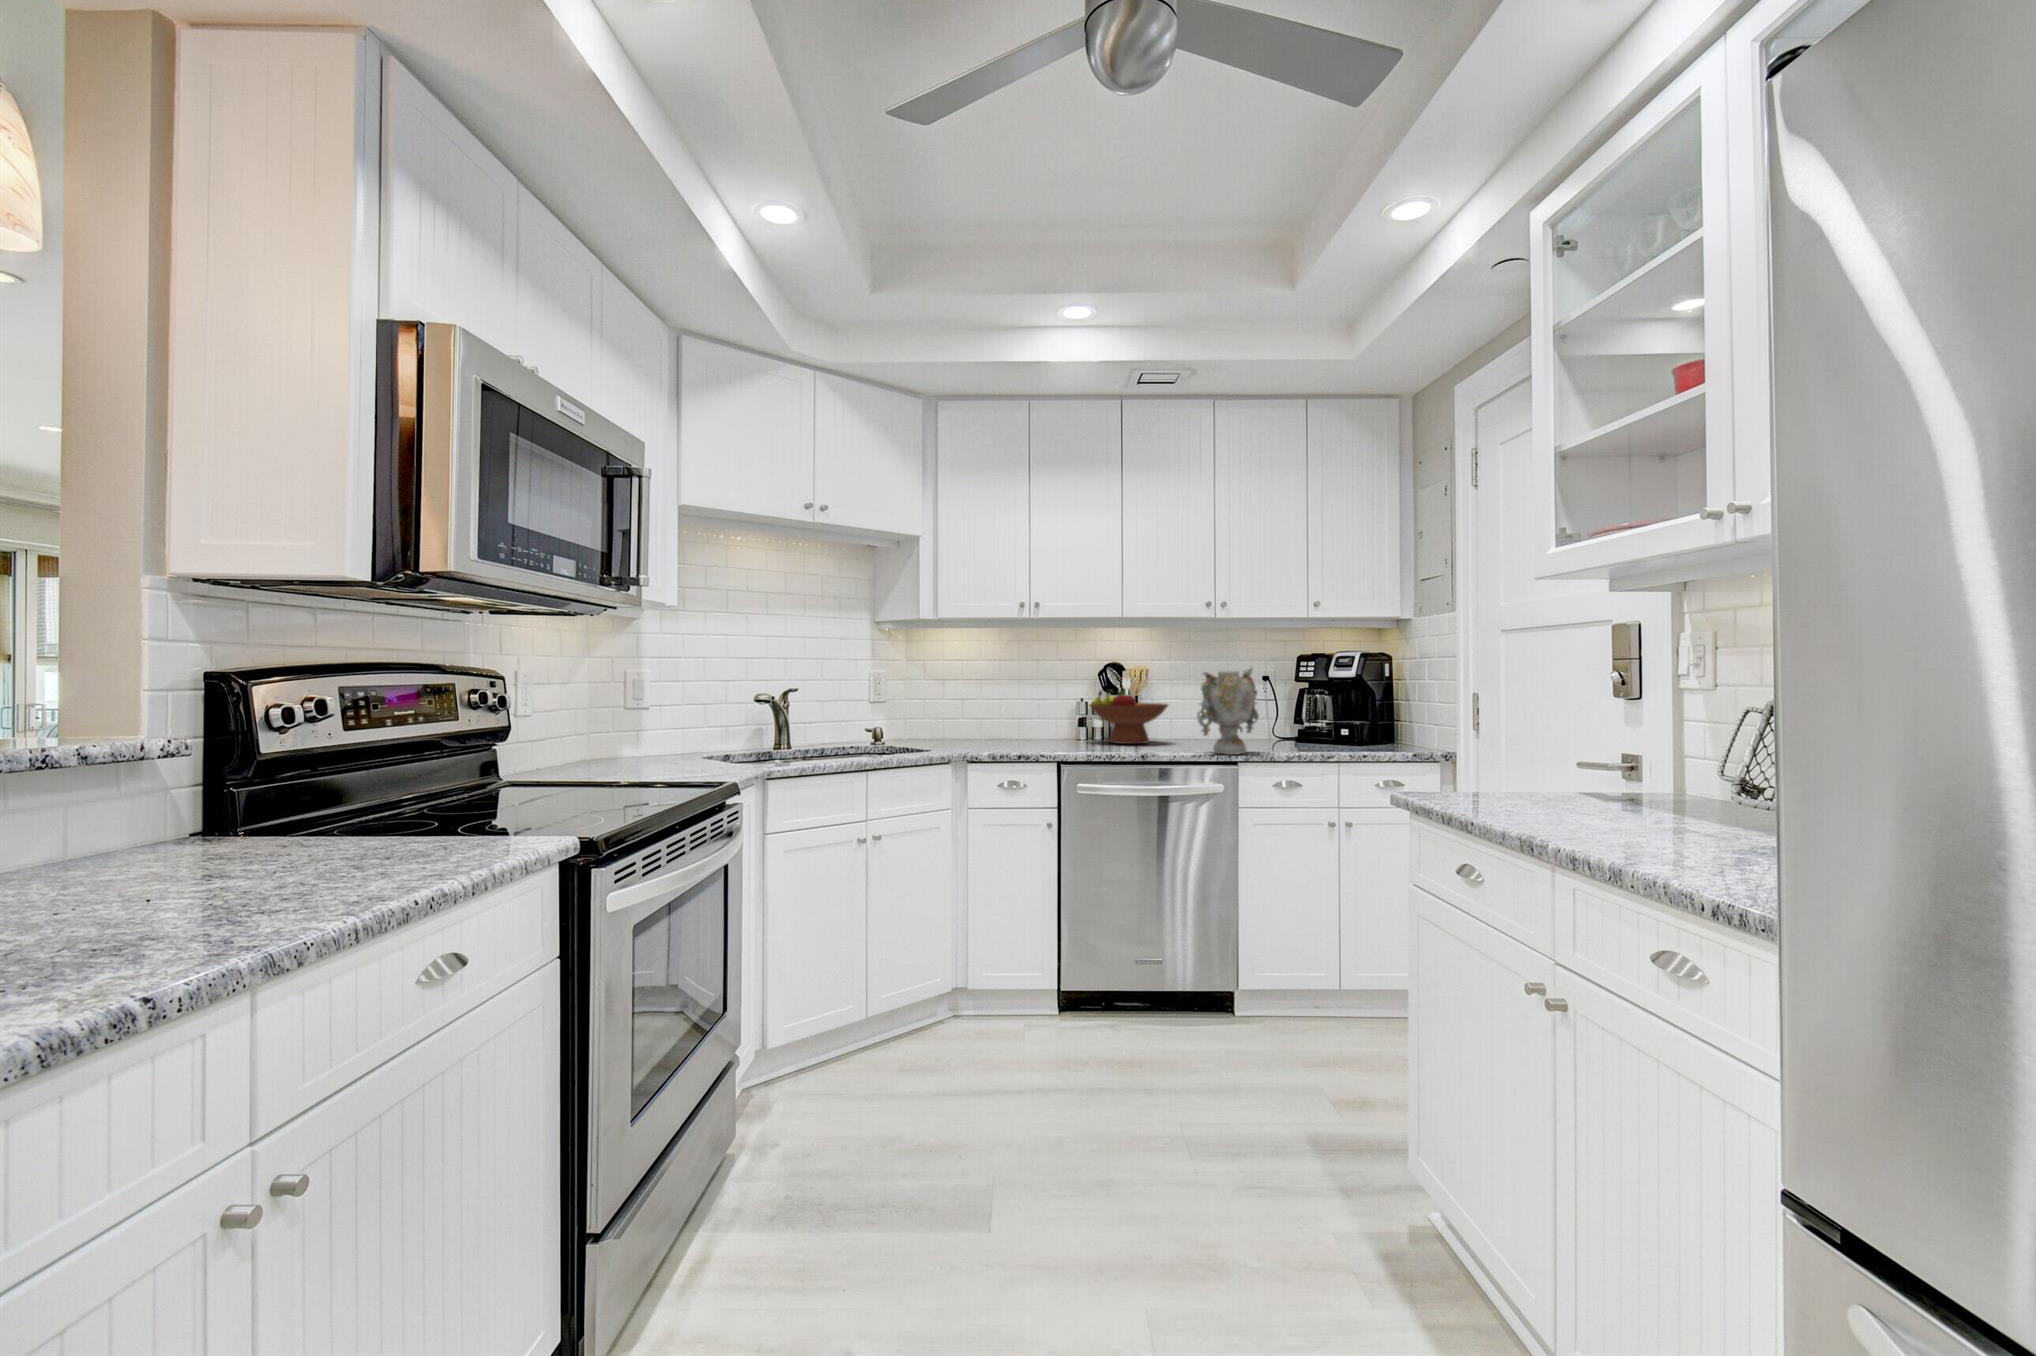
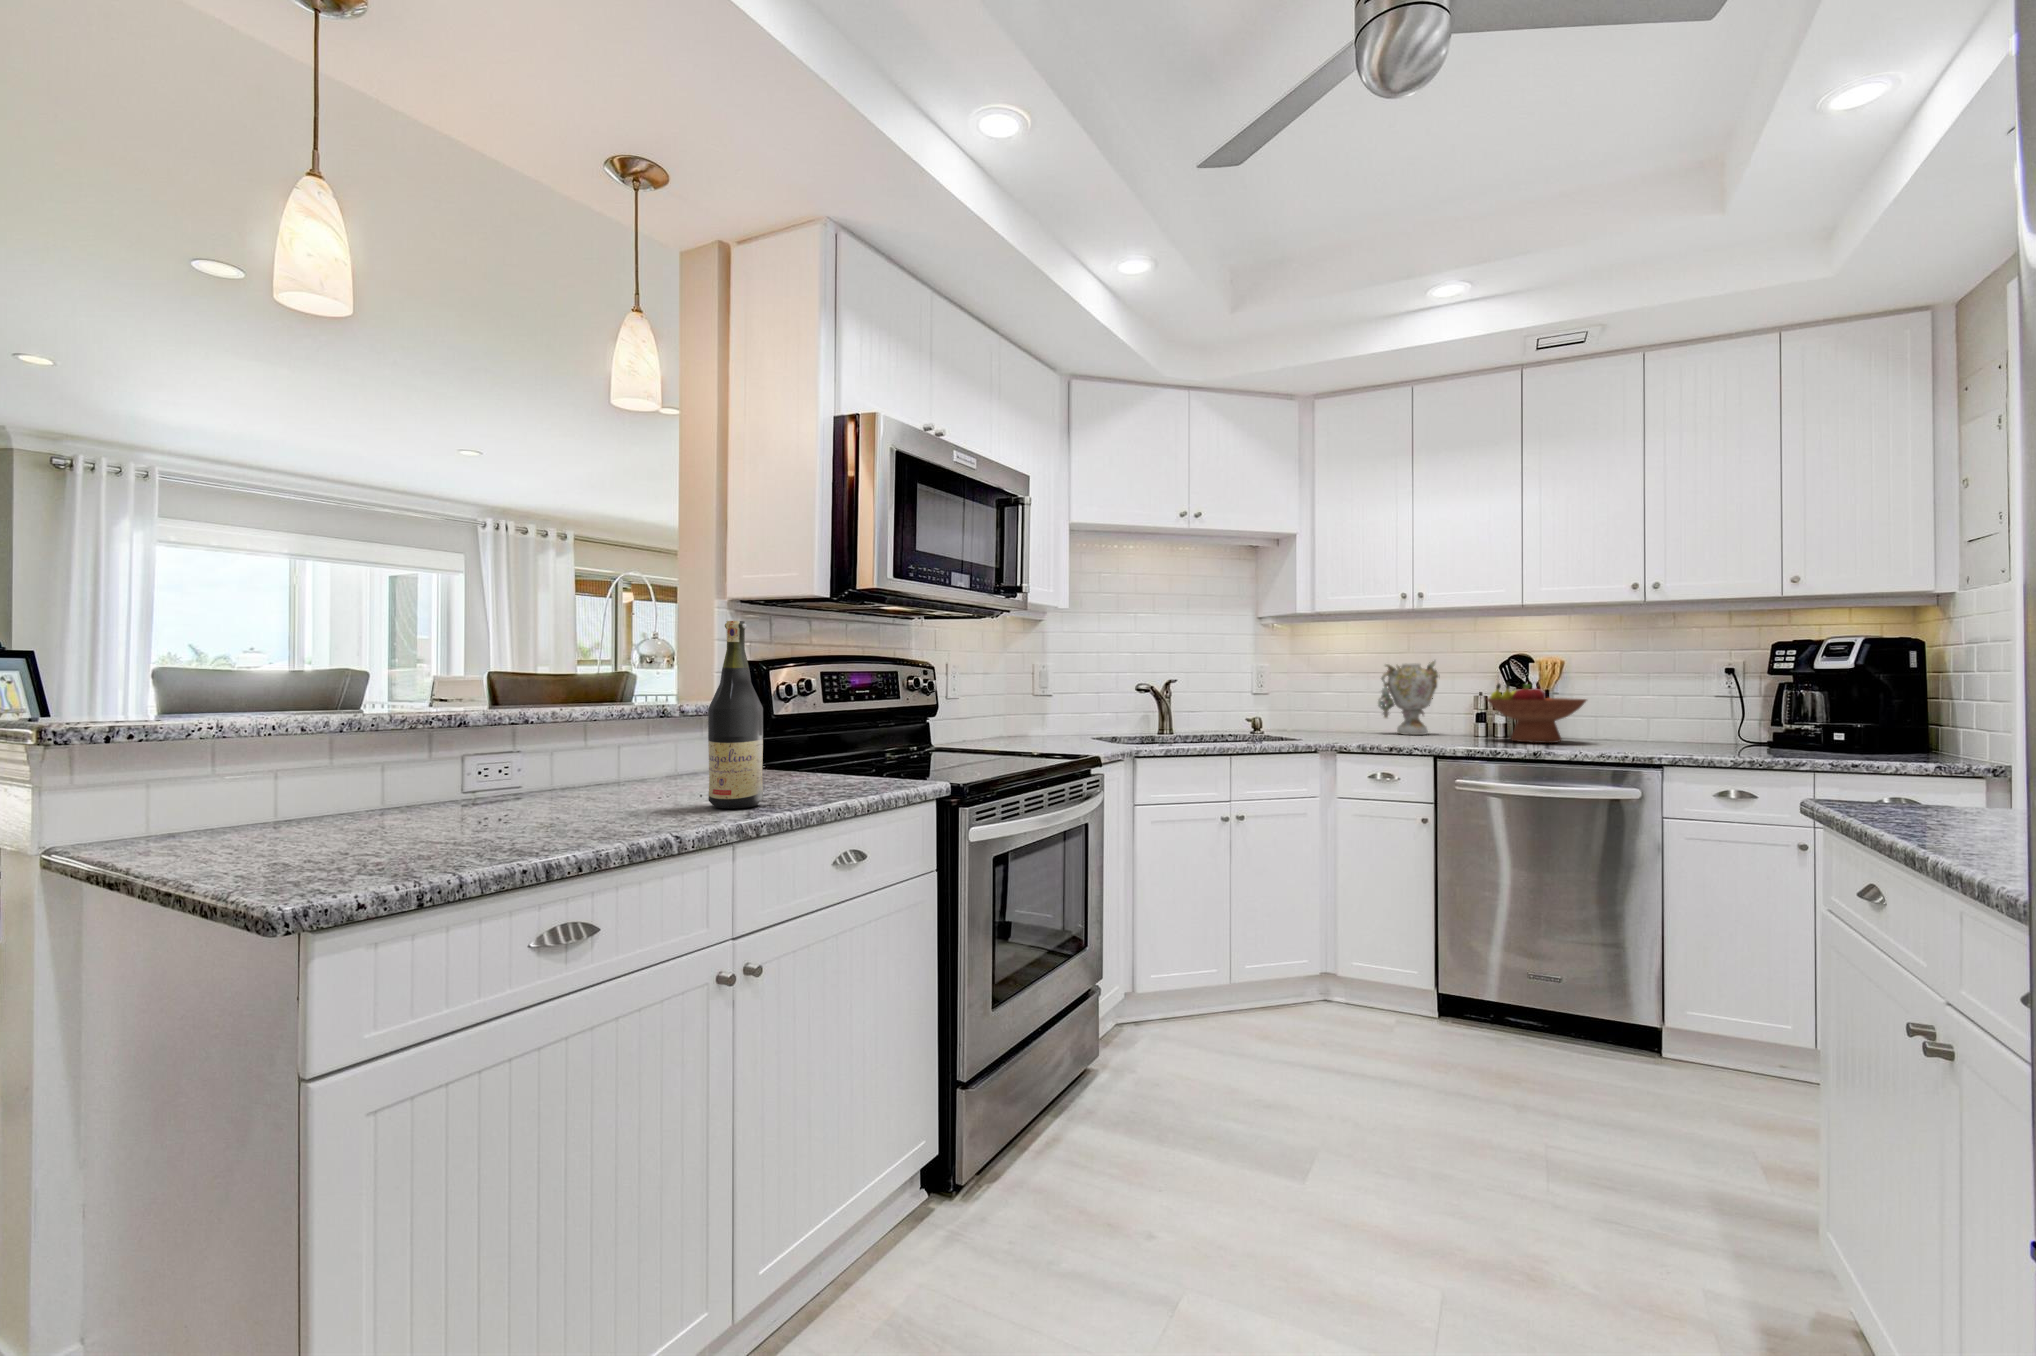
wine bottle: none [164,614,279,925] -> present [708,621,763,808]
vase: present [1197,668,1259,754] -> present [1378,660,1438,735]

